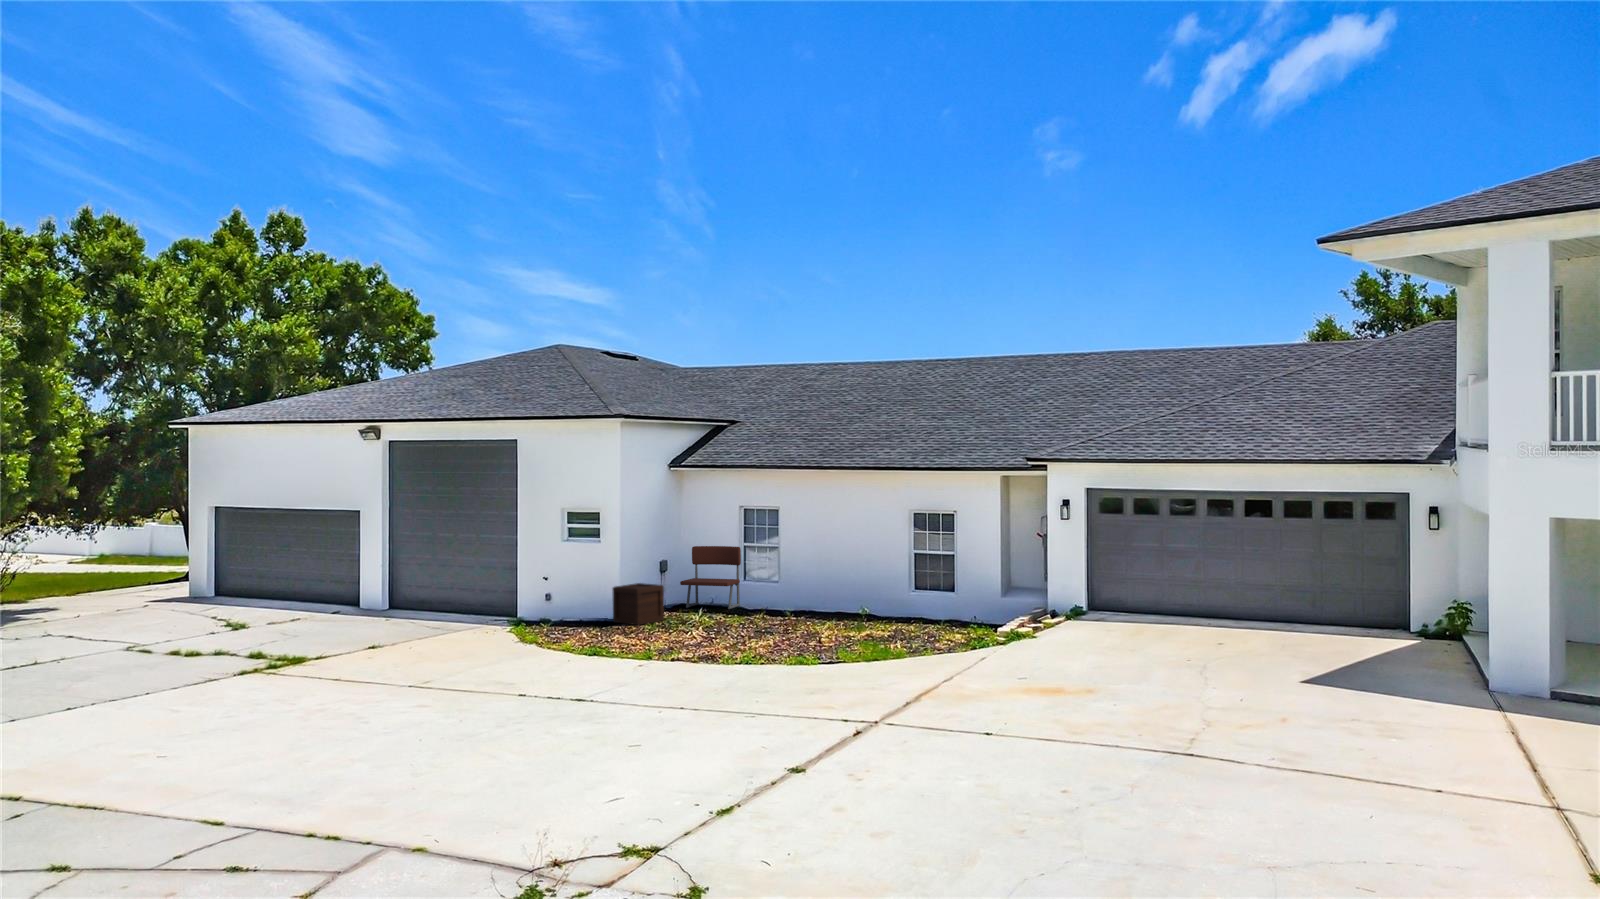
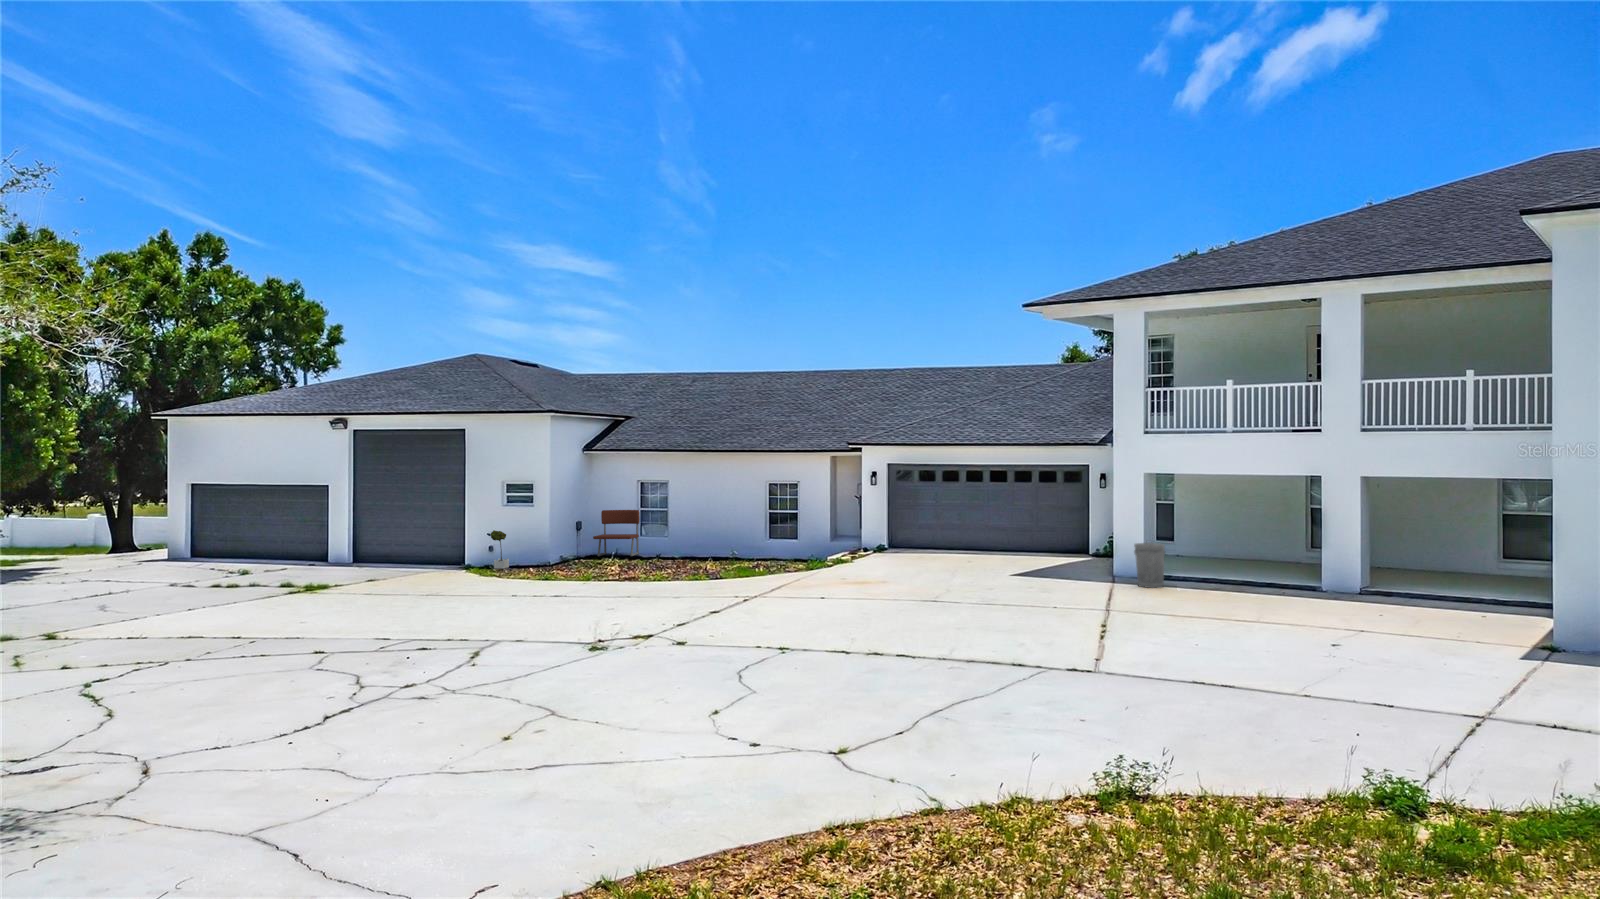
potted tree: none [547,572,570,623] -> present [491,530,509,569]
wooden crate: present [613,583,664,625] -> none [544,537,584,568]
trash can: none [1508,624,1568,706] -> present [1134,542,1165,588]

